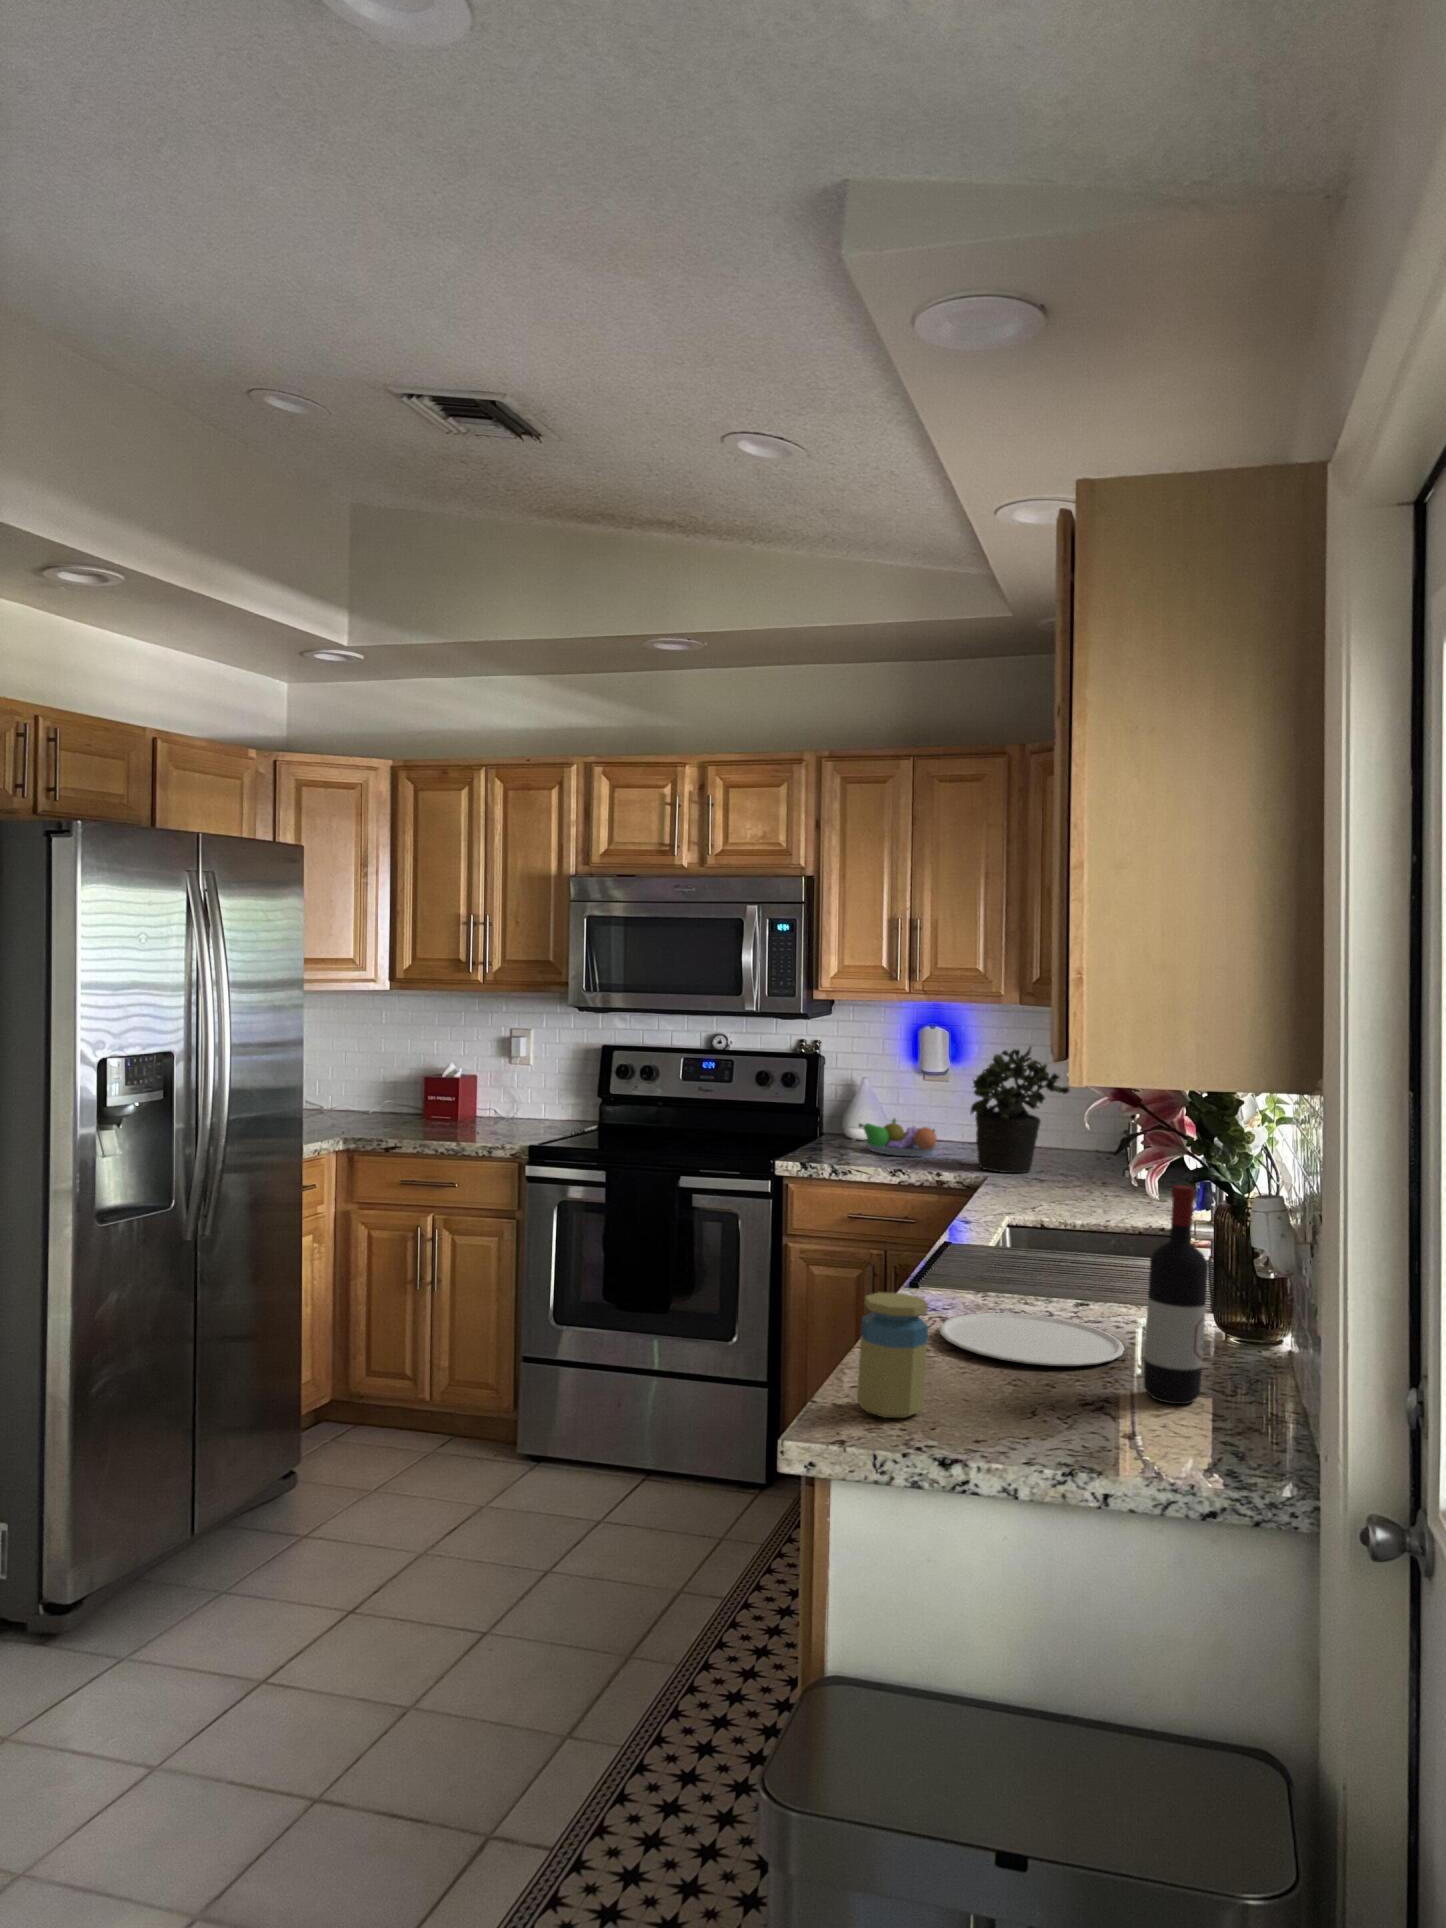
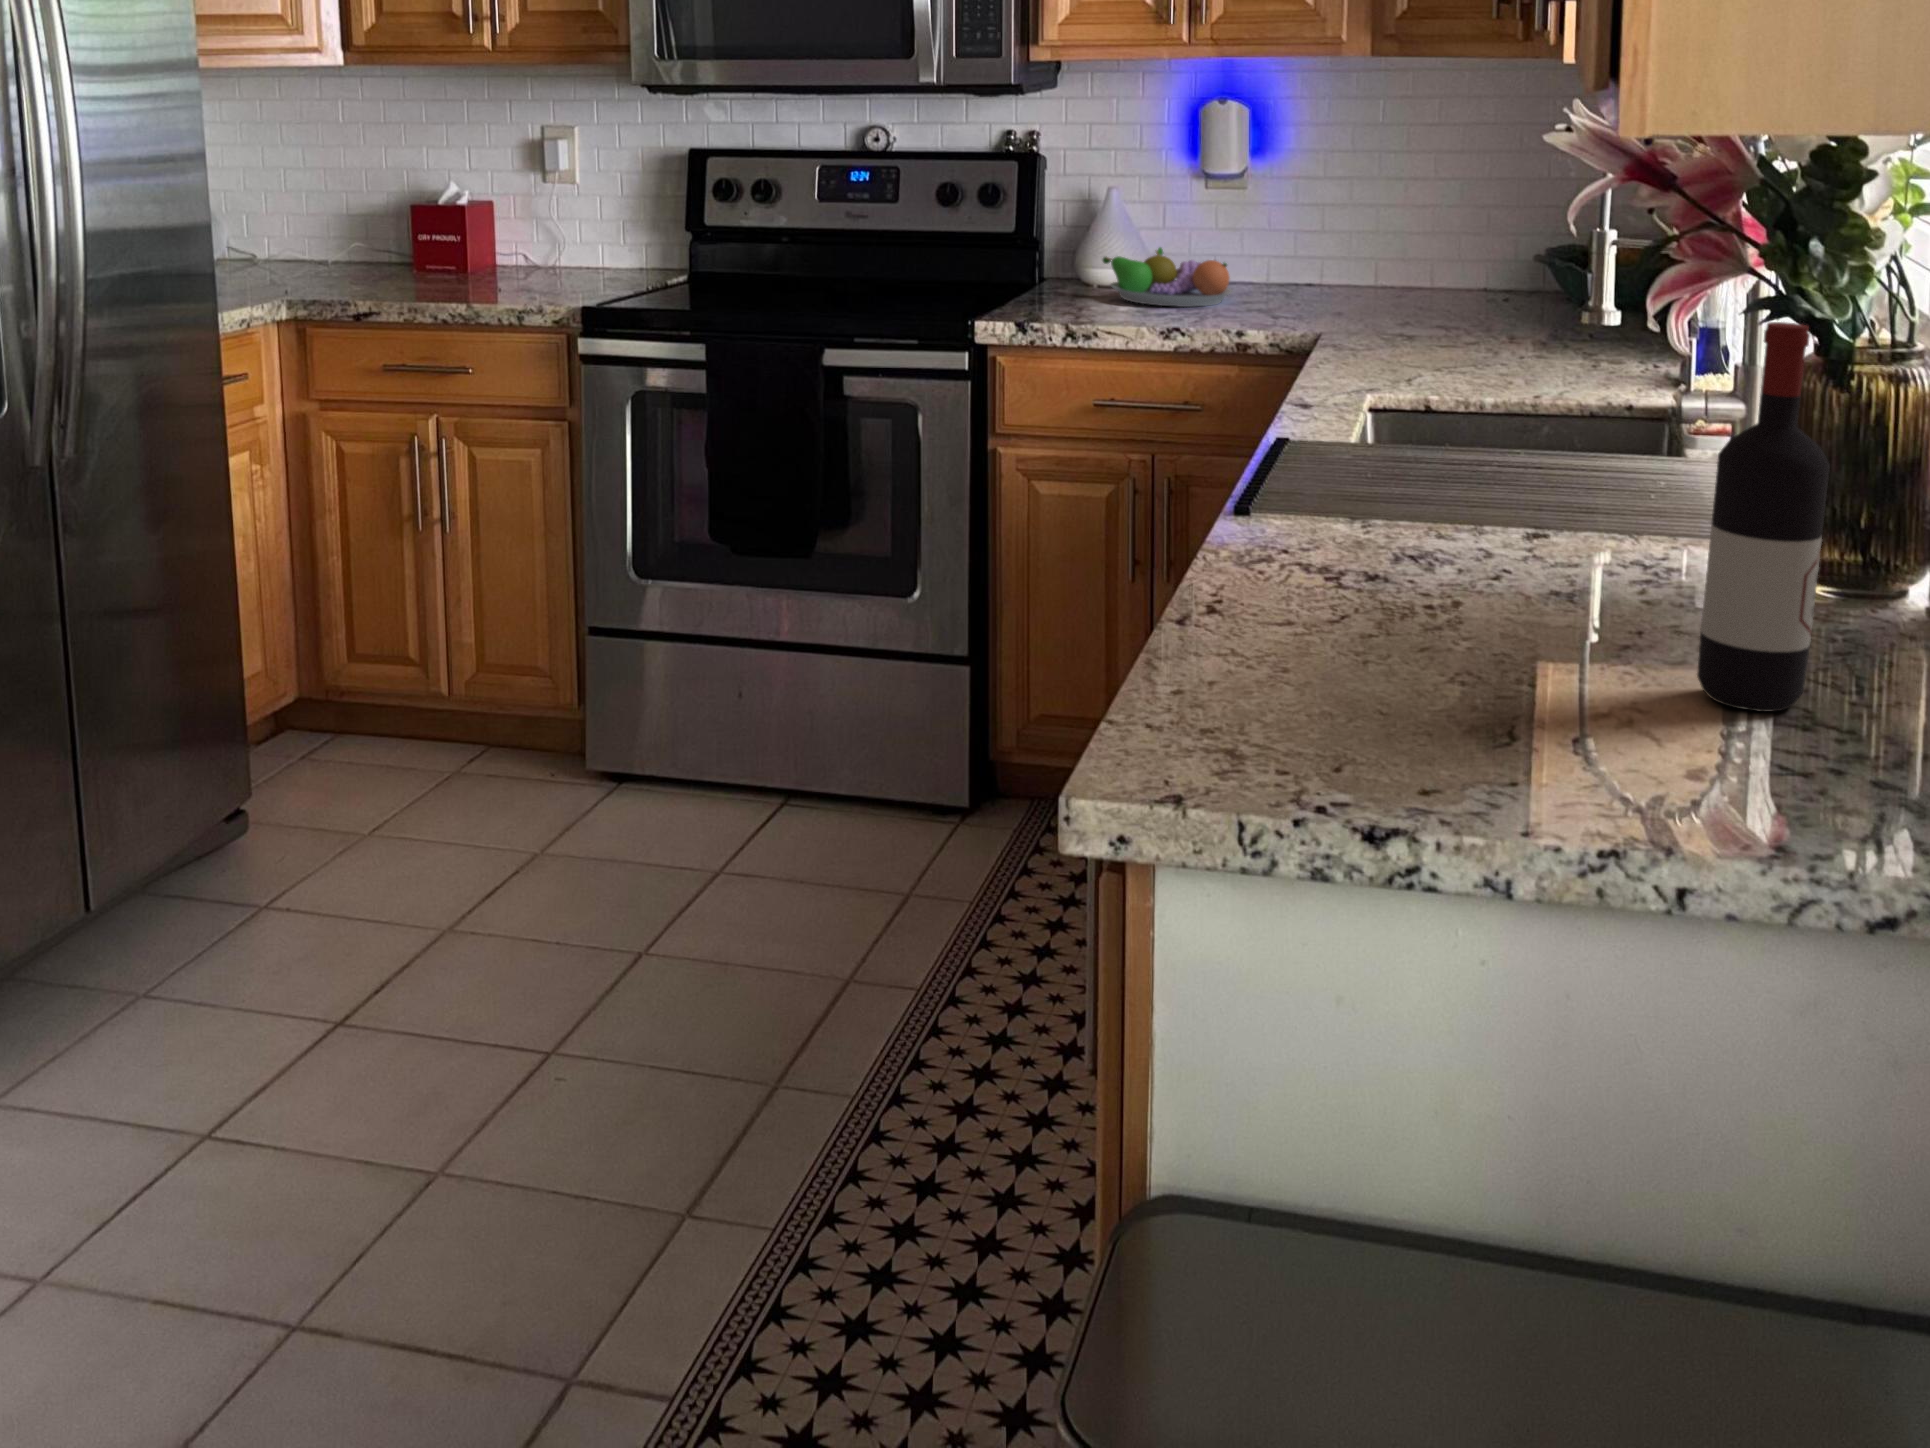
potted plant: present [970,1047,1069,1173] -> none [1292,122,1453,328]
jar: present [857,1292,928,1418] -> none [1189,528,1322,750]
plate: present [940,1313,1124,1366] -> none [1306,555,1638,646]

